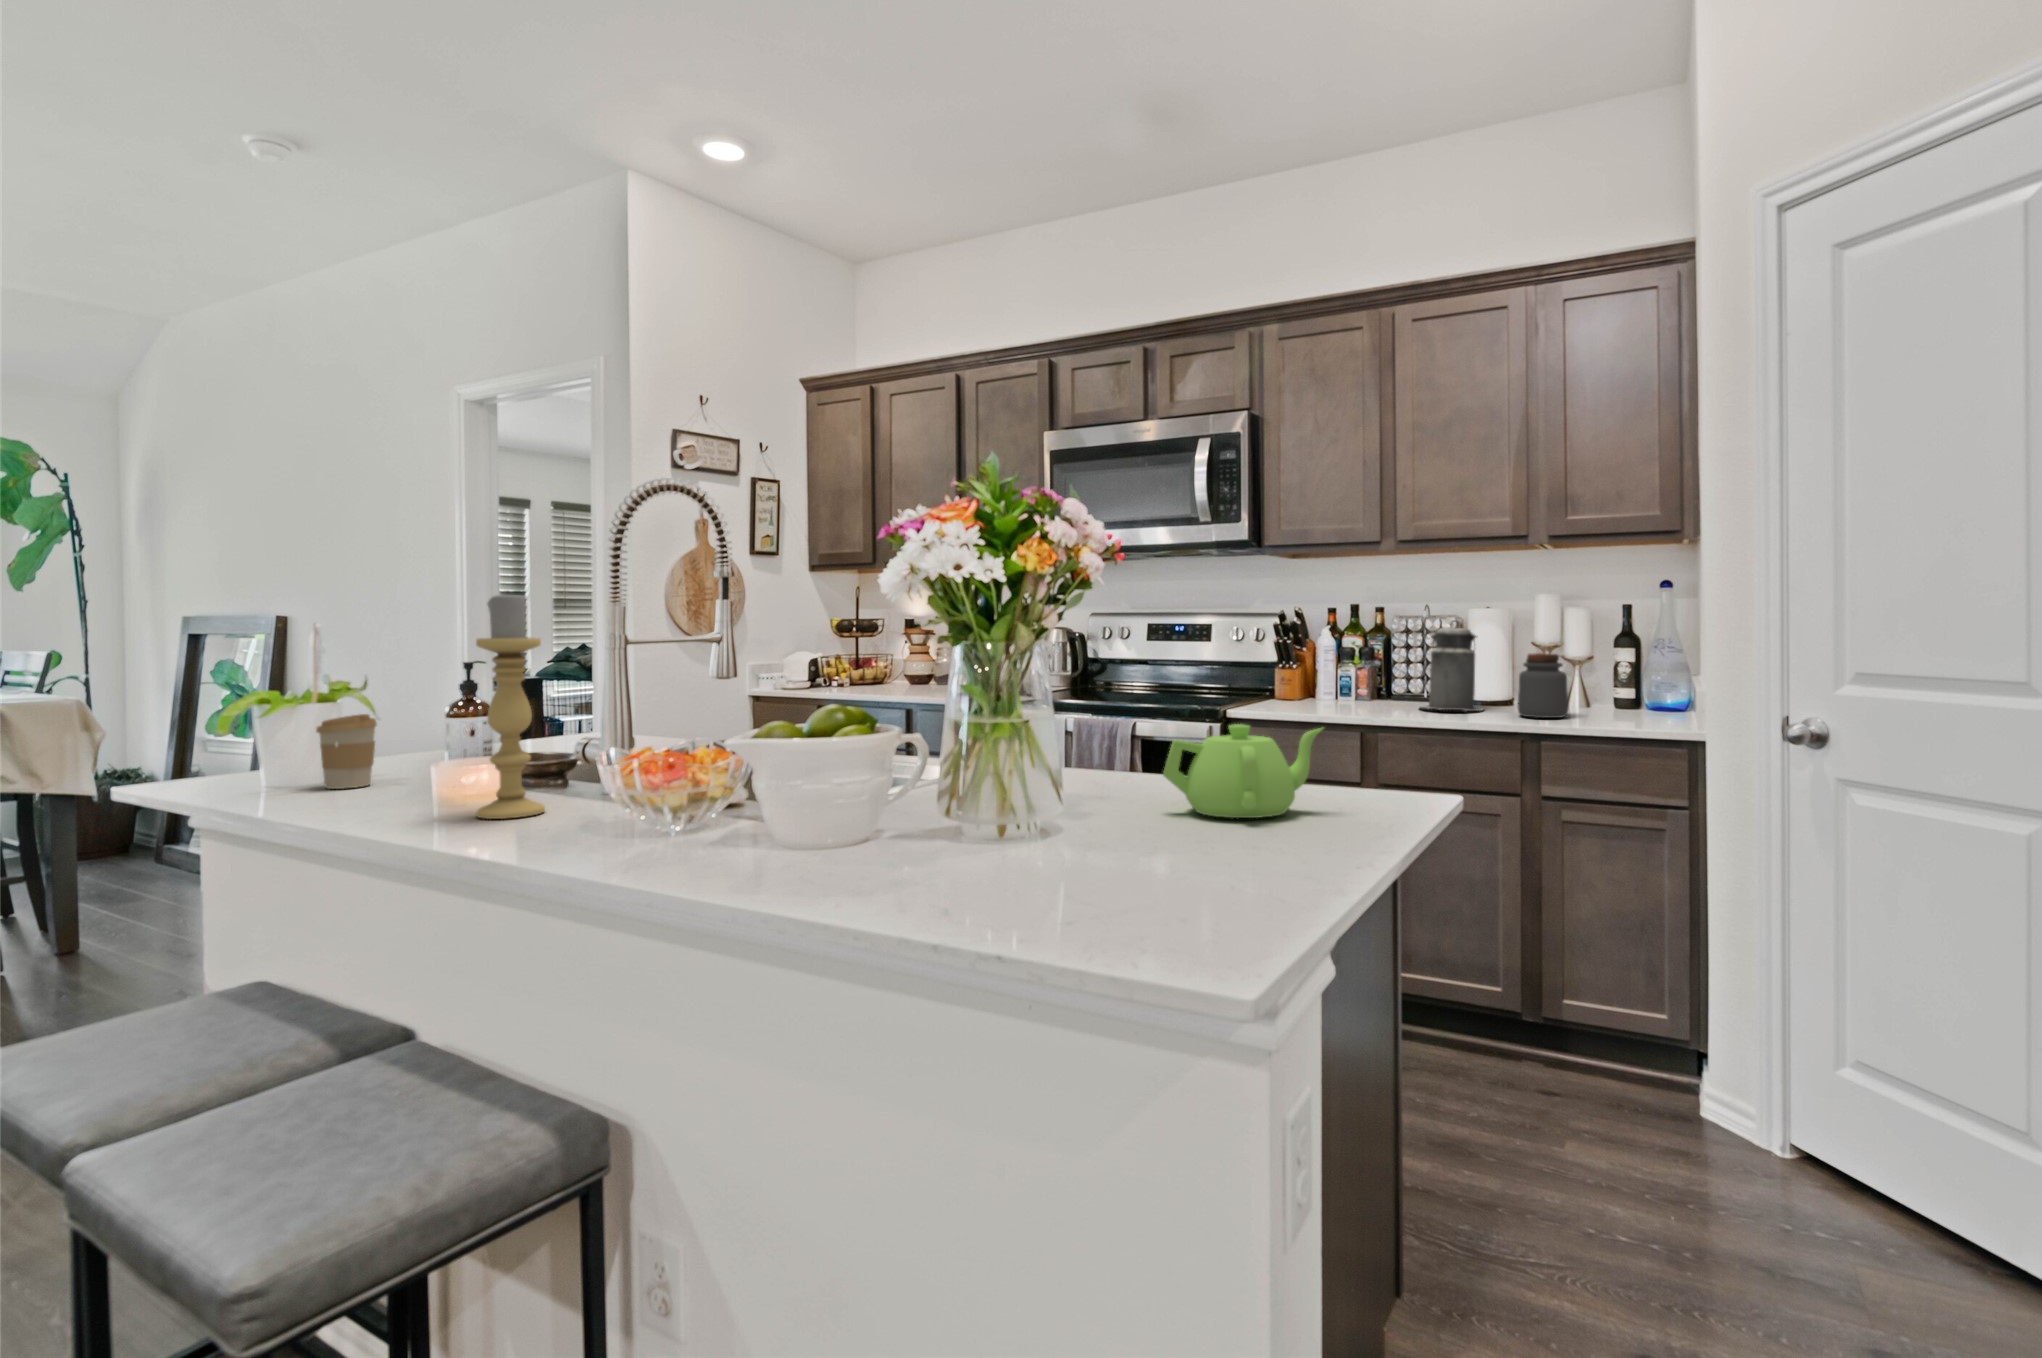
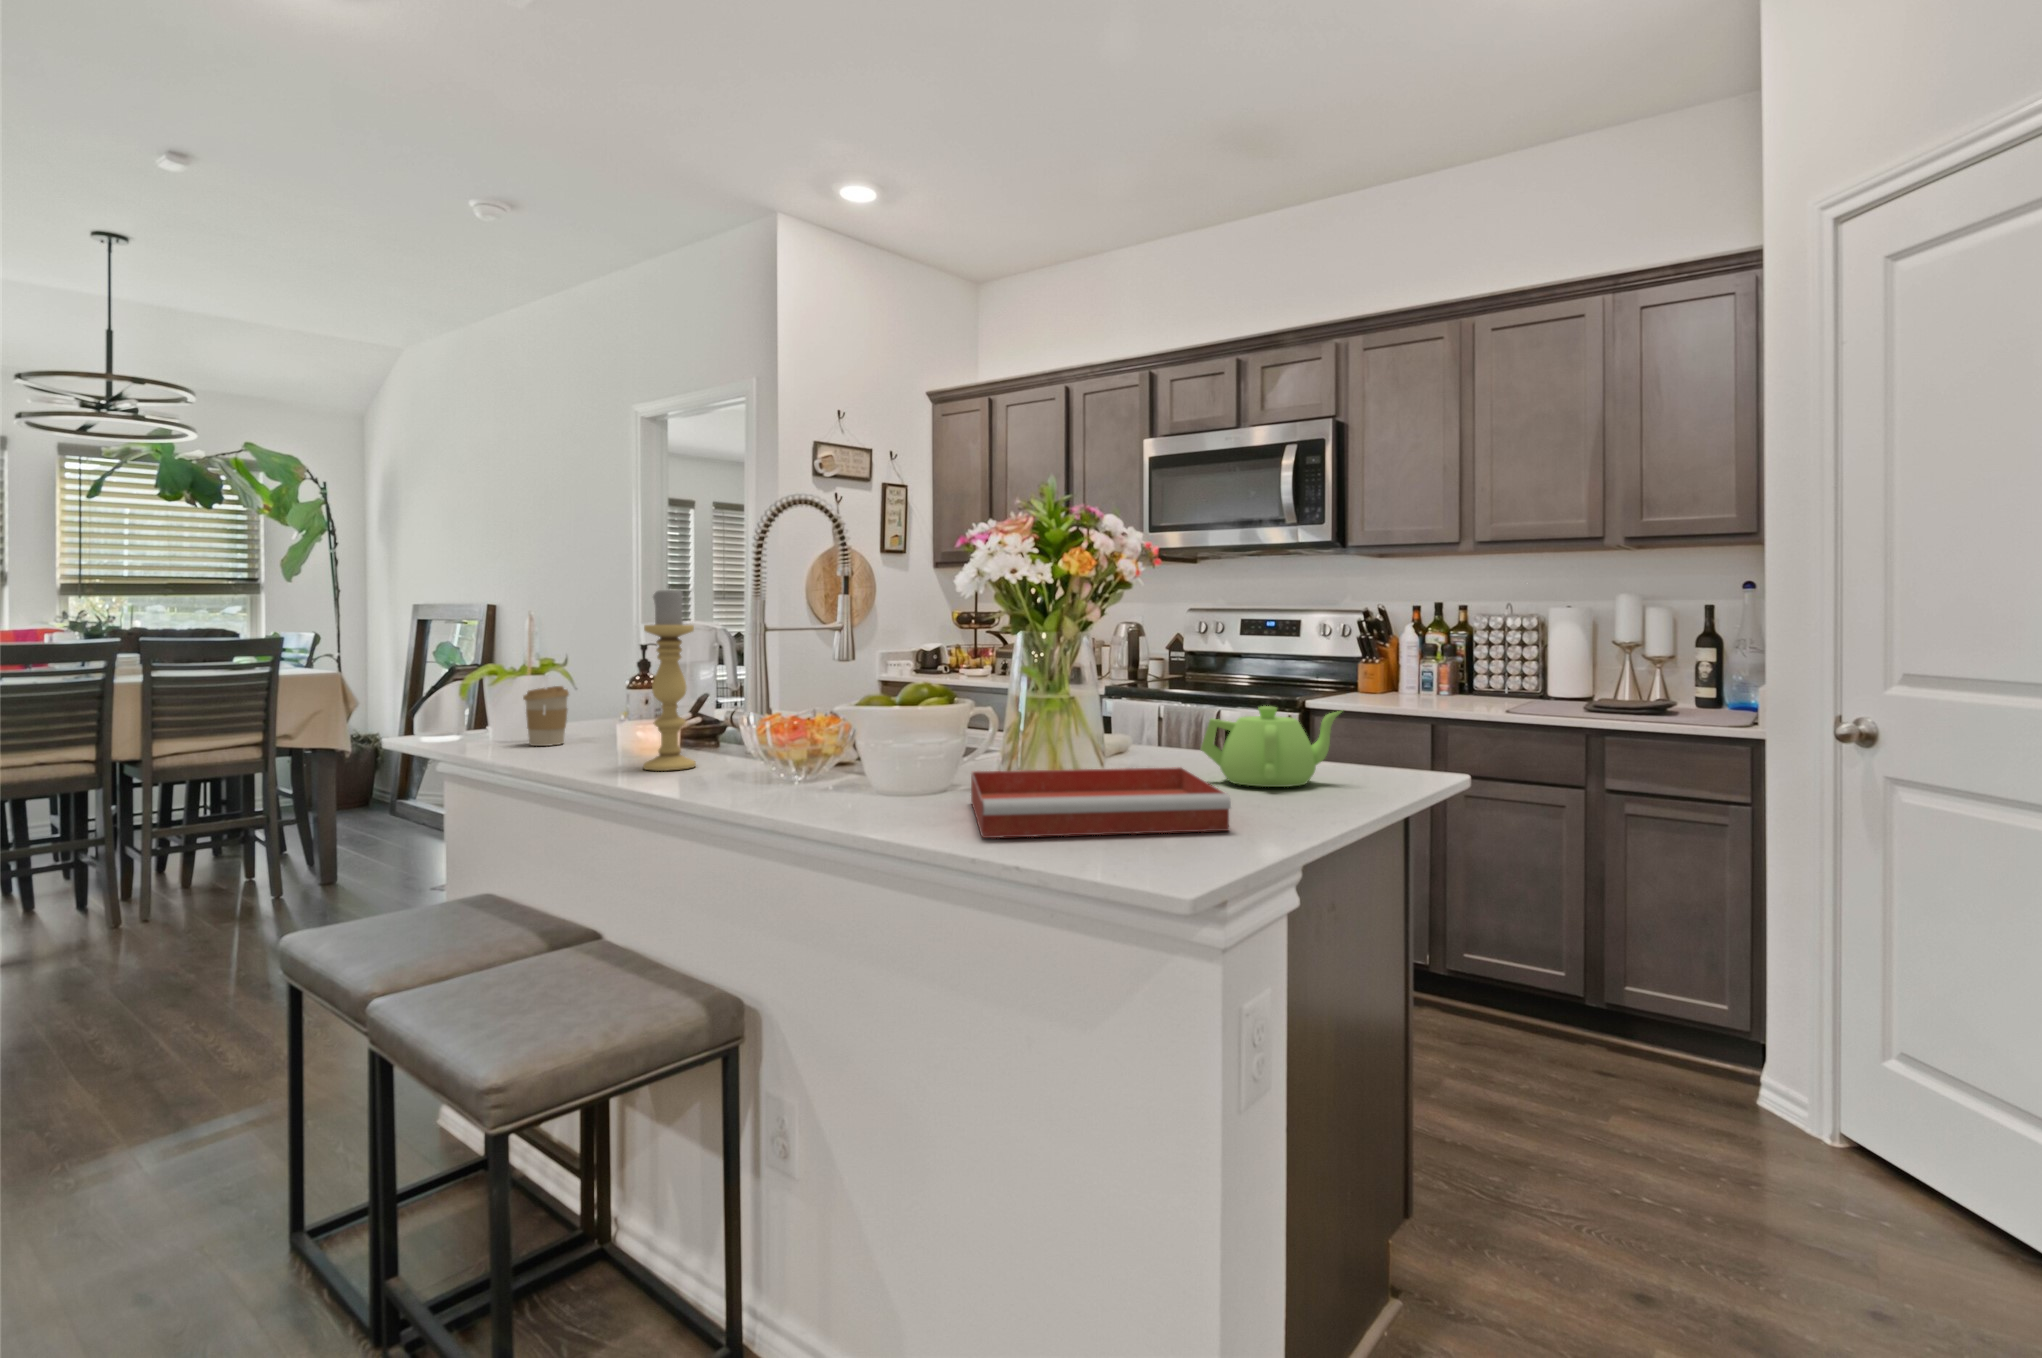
canister: present [1421,620,1483,711] -> none [1491,618,1556,704]
jar: present [1518,653,1569,718] -> none [1585,650,1636,712]
tray: none [904,800,1235,902] -> present [971,767,1231,838]

